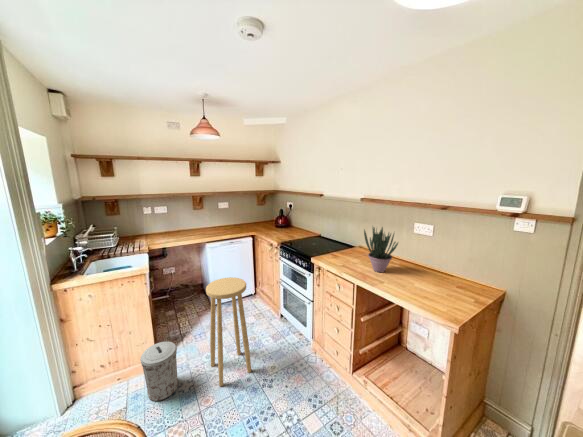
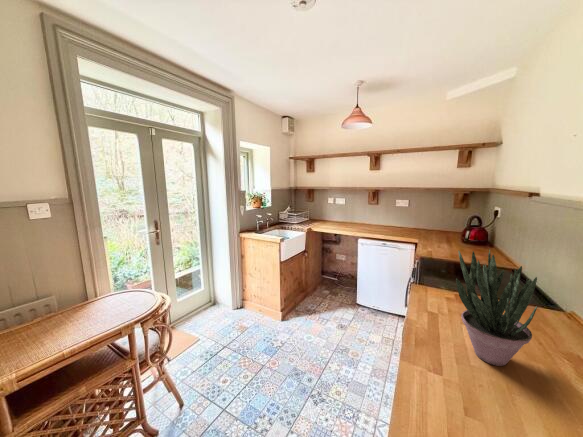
stool: present [206,277,251,386] -> none [290,267,331,376]
trash can: present [140,342,178,401] -> none [255,298,280,342]

